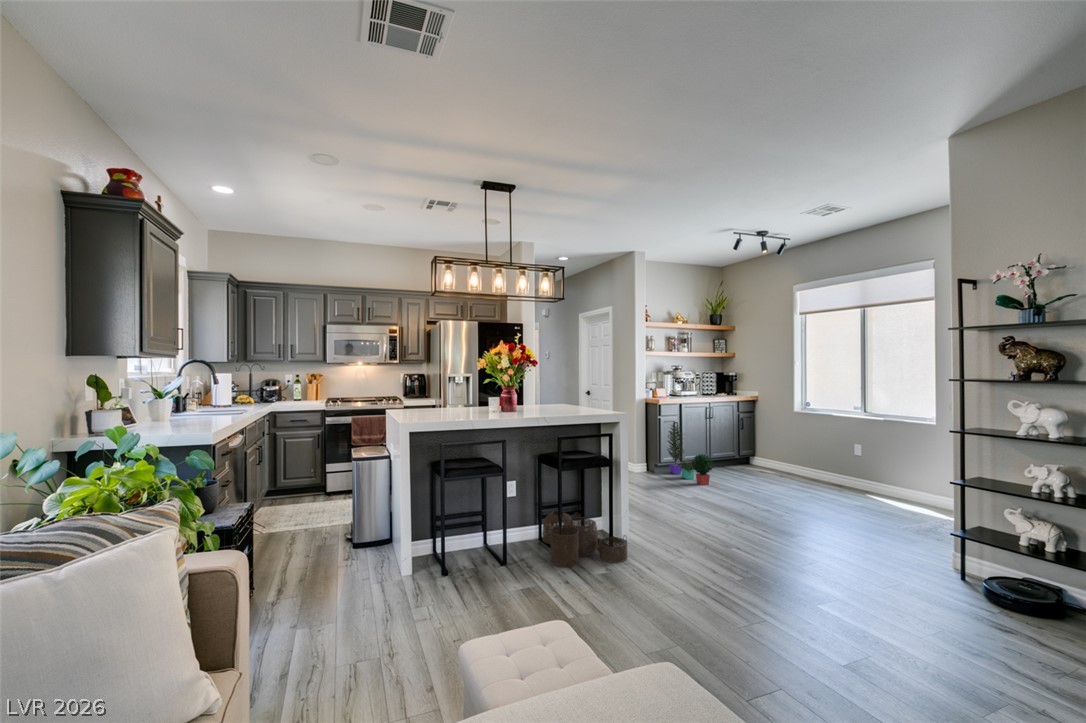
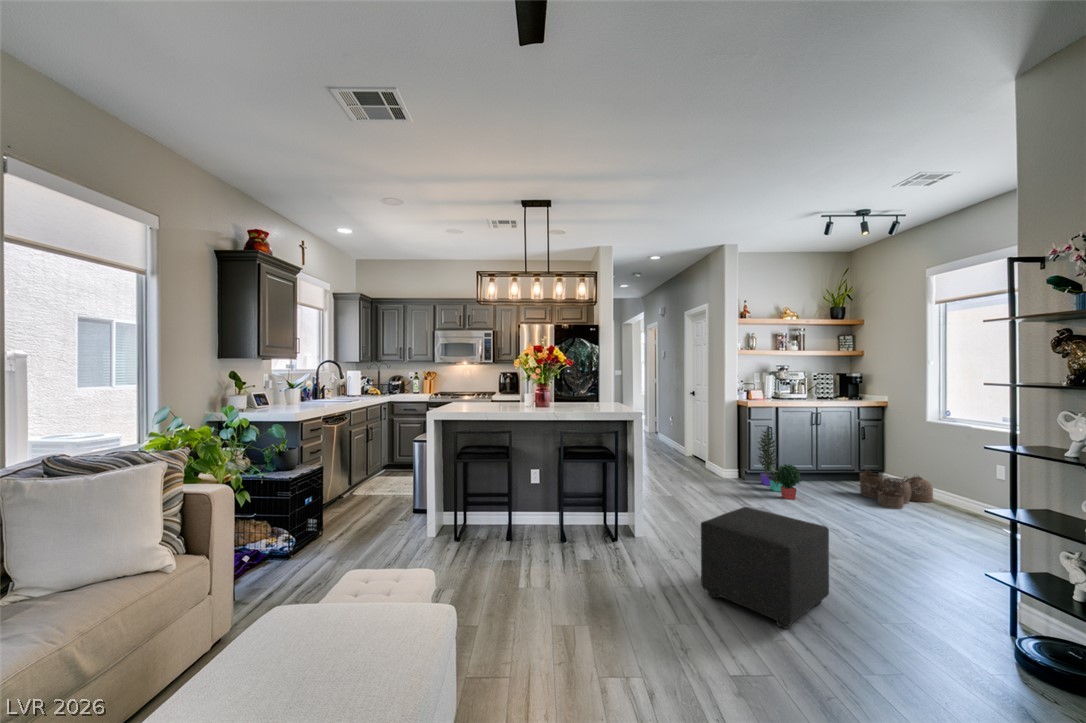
ottoman: none [725,496,819,600] -> present [701,507,829,628]
woven basket: present [542,511,627,567] -> present [860,472,933,509]

